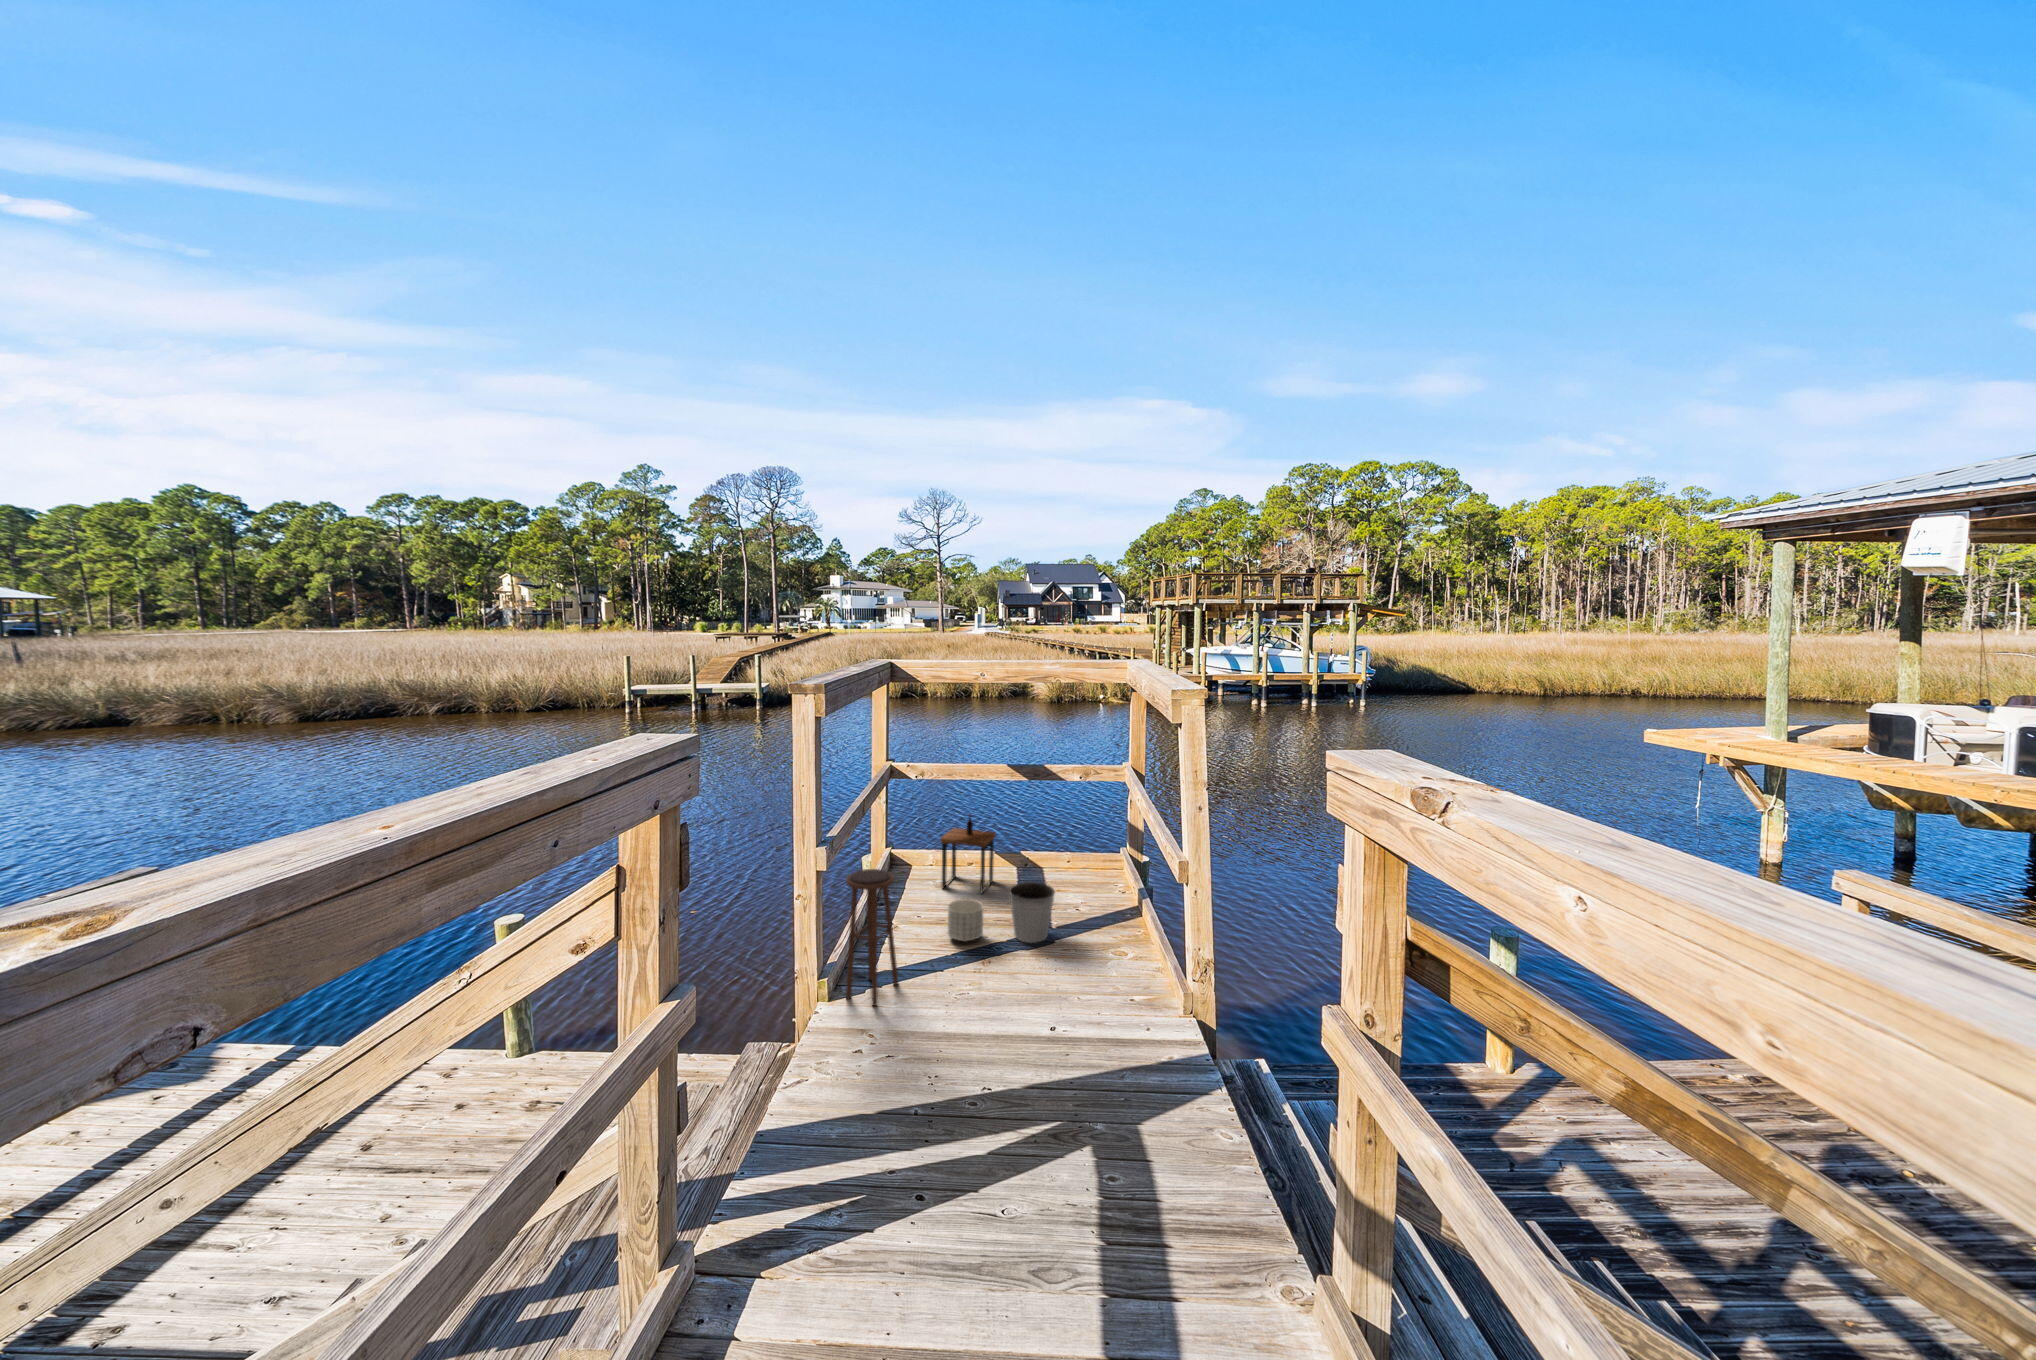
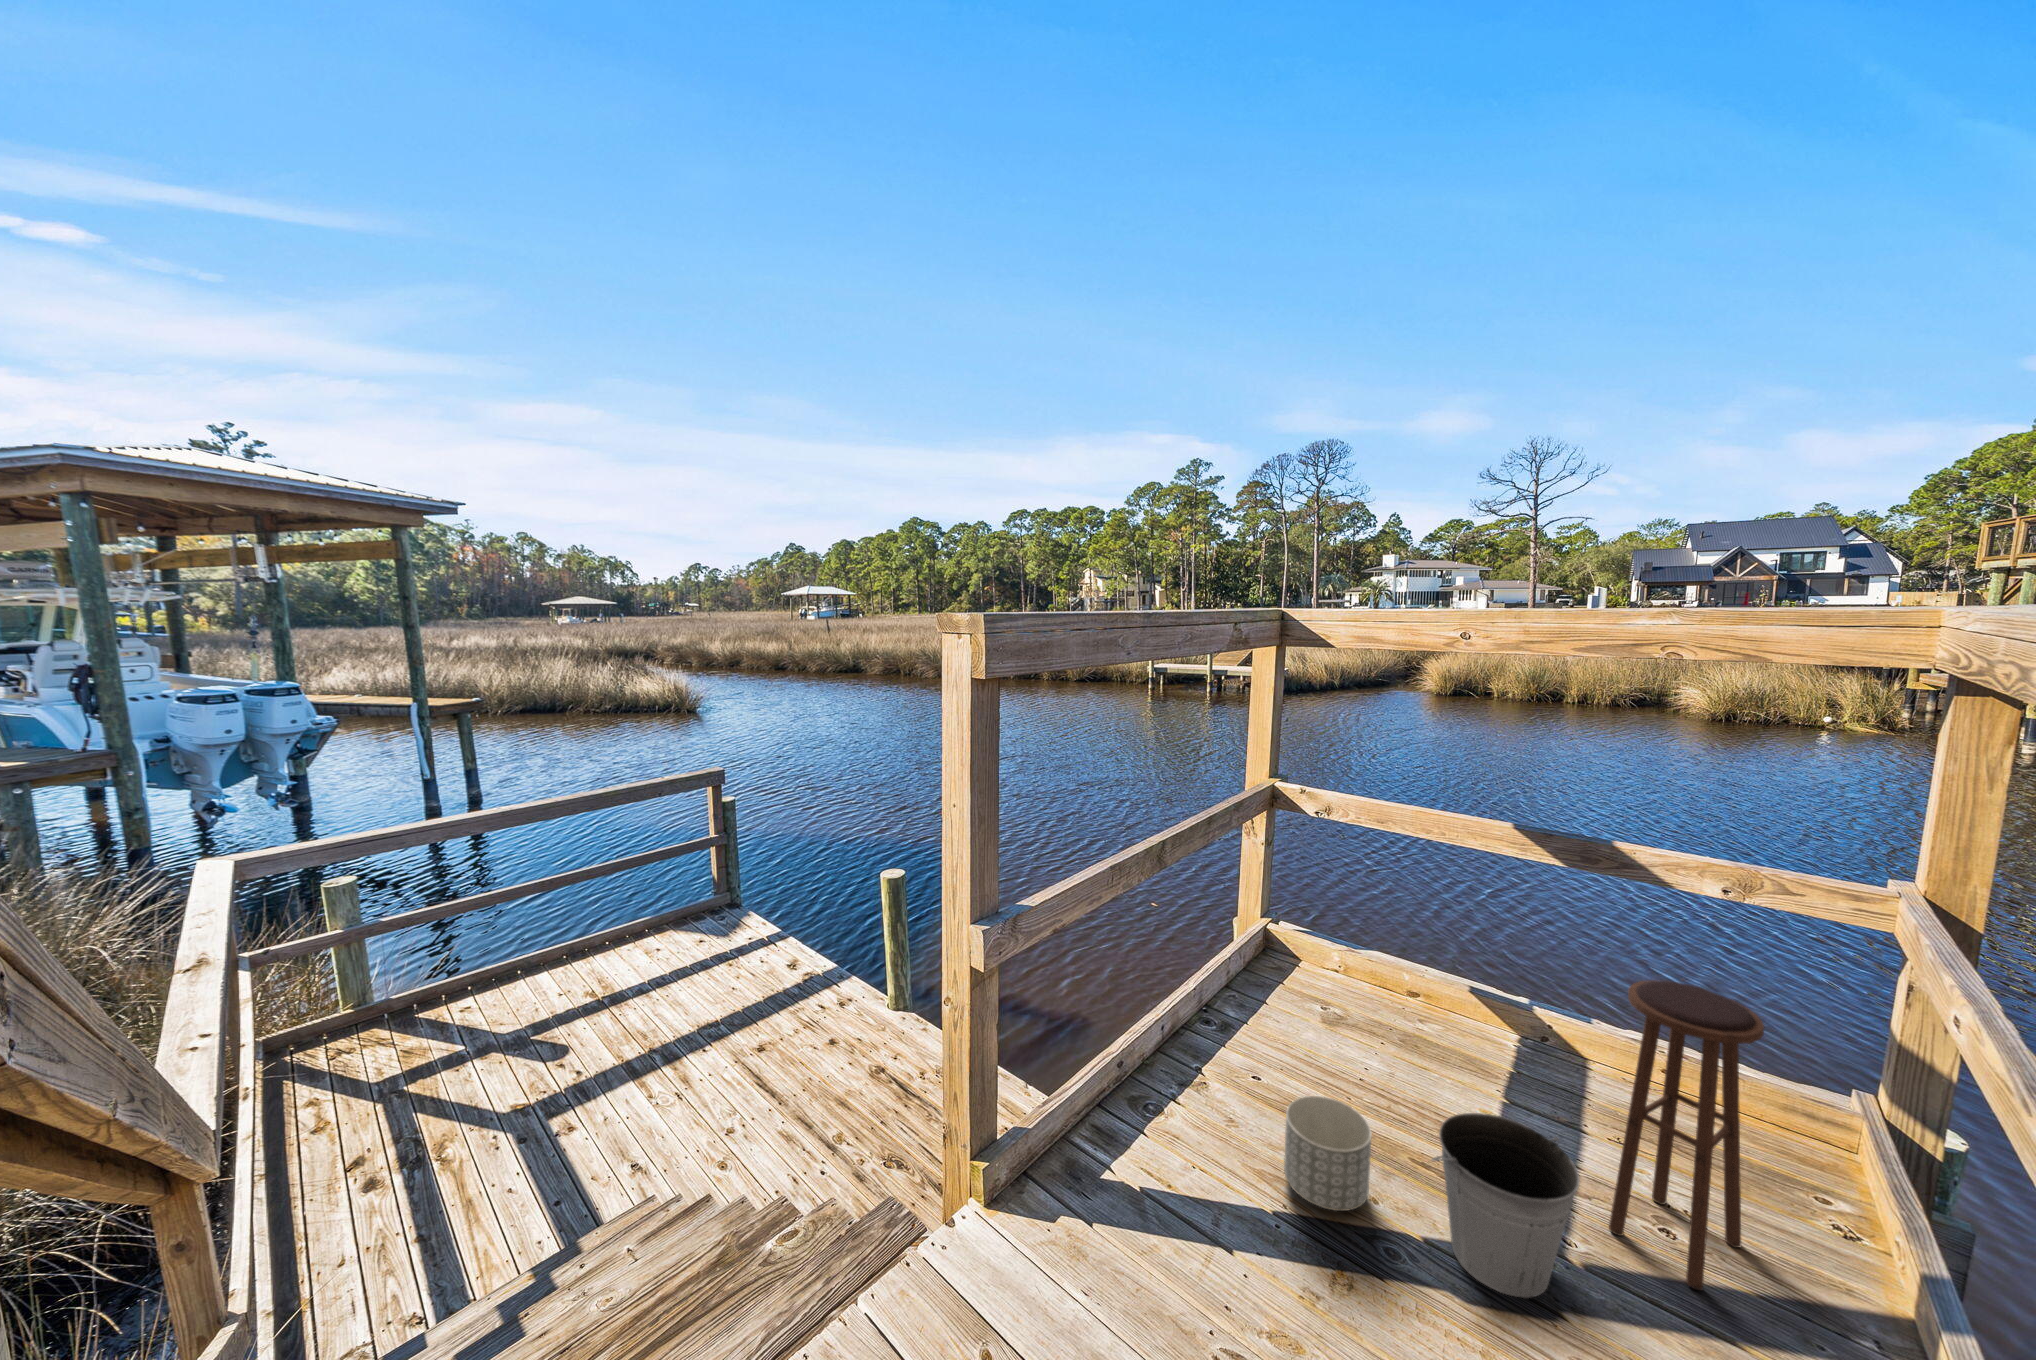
side table: present [940,815,996,893] -> none [1336,903,1468,1075]
stool: present [846,869,898,1006] -> present [1609,980,1764,1290]

